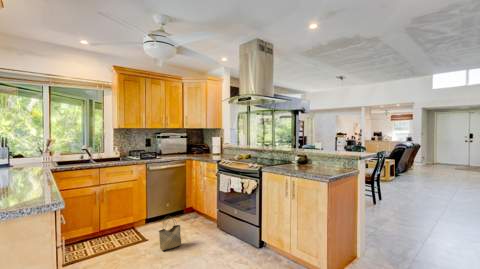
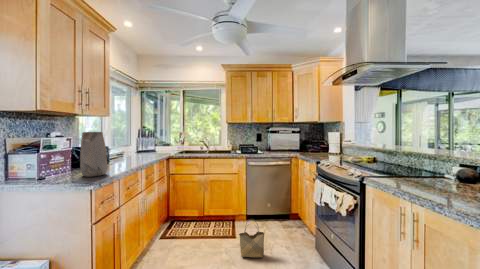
vase: none [13,143,48,195] -> present [80,132,108,177]

